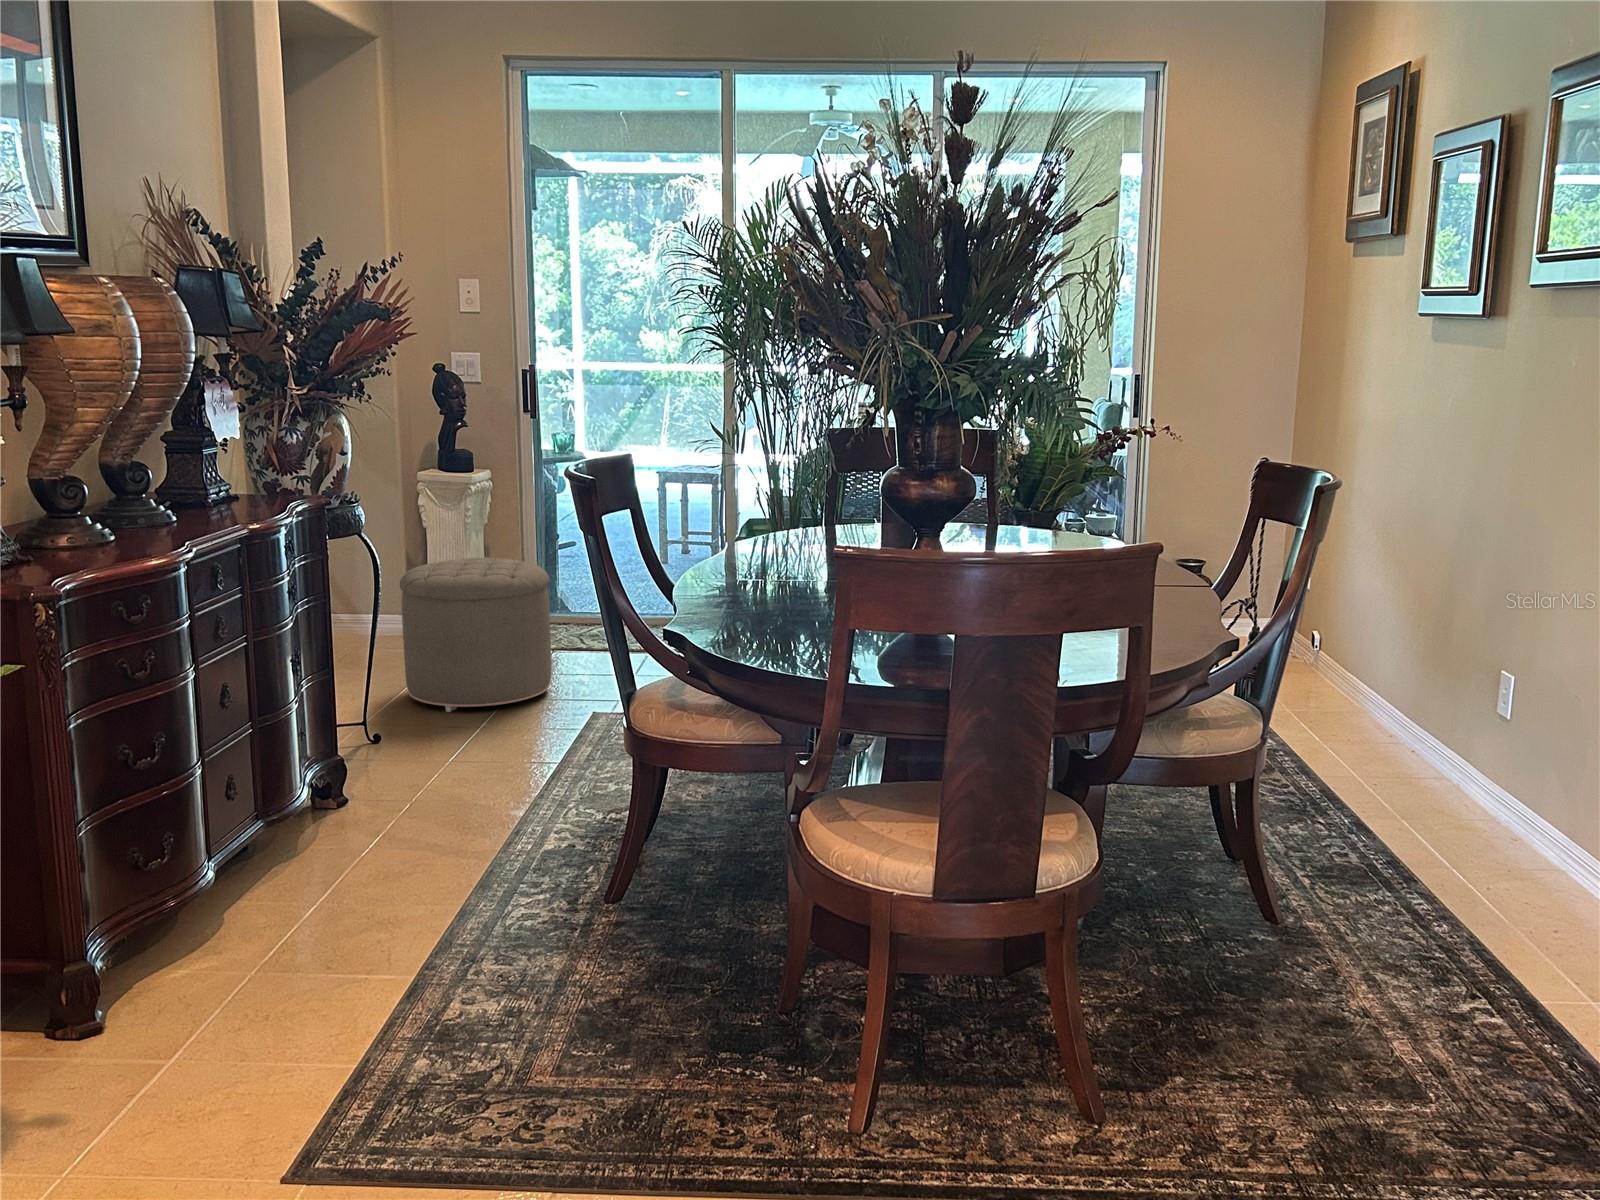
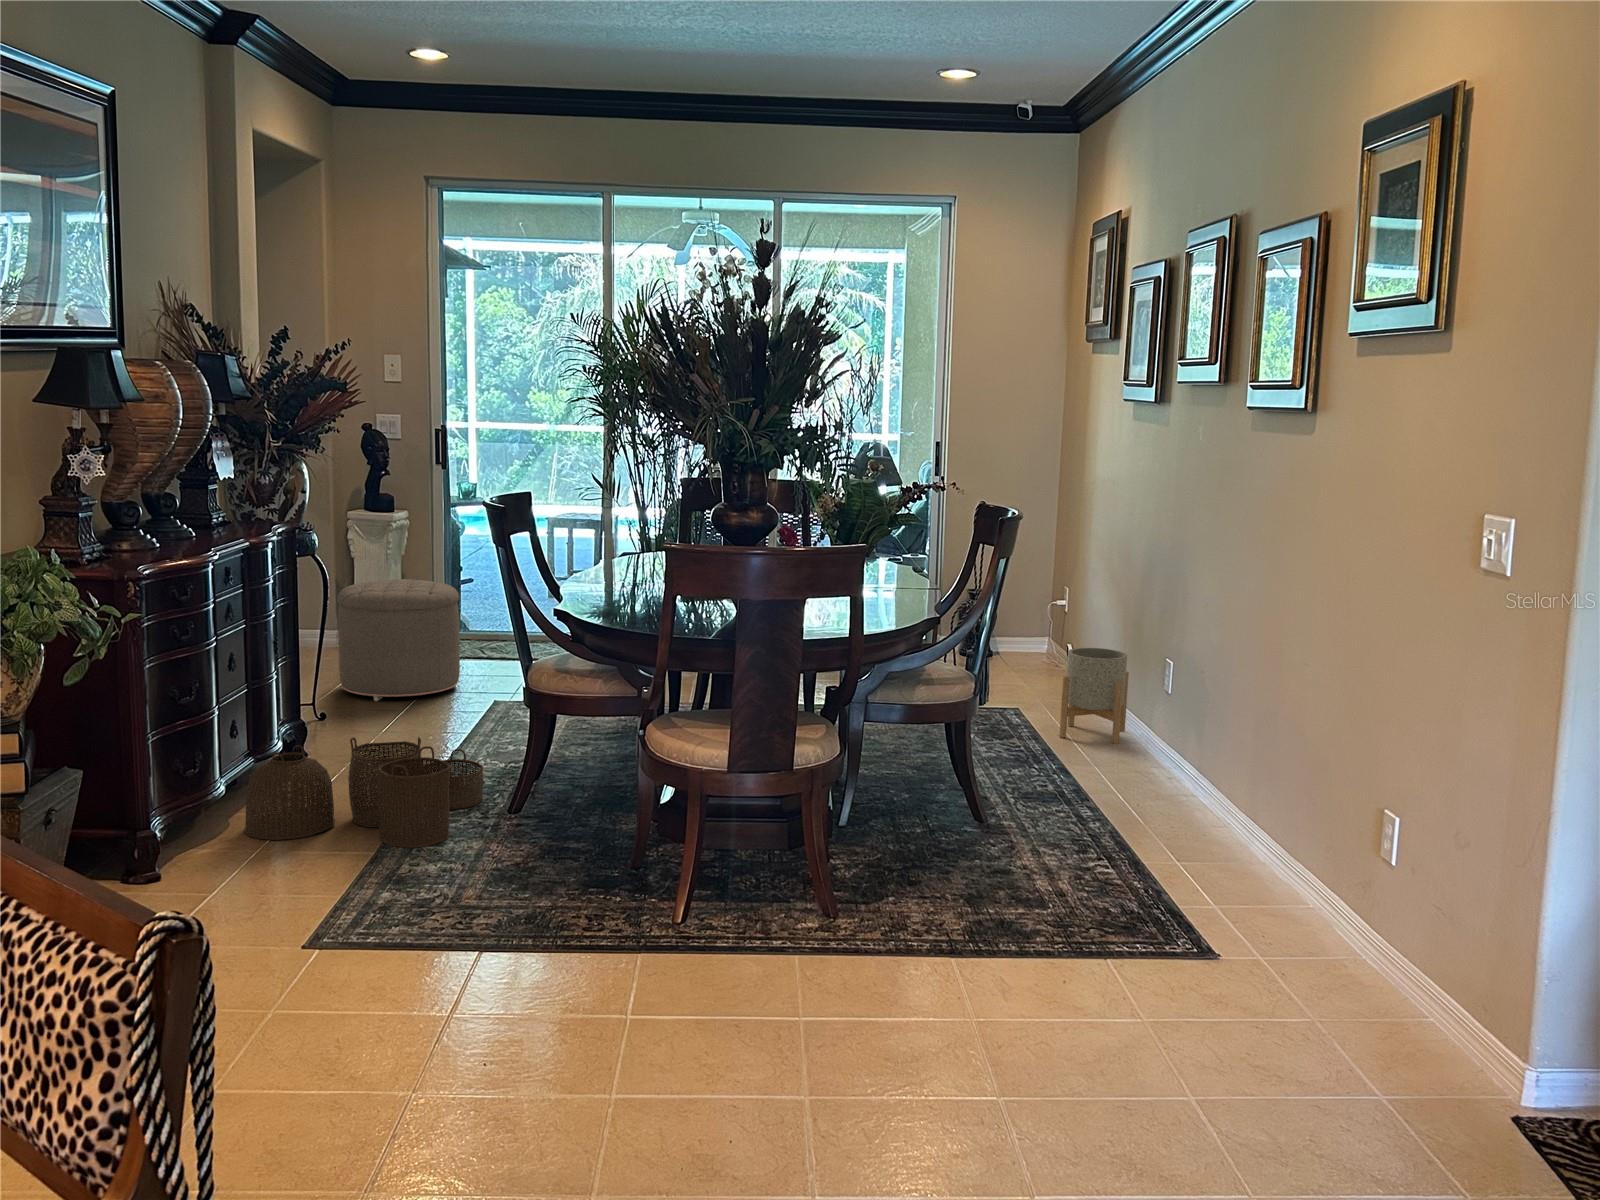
planter: none [1338,649,1435,782] -> present [1059,648,1129,744]
woven basket: none [246,798,571,964] -> present [244,737,483,848]

